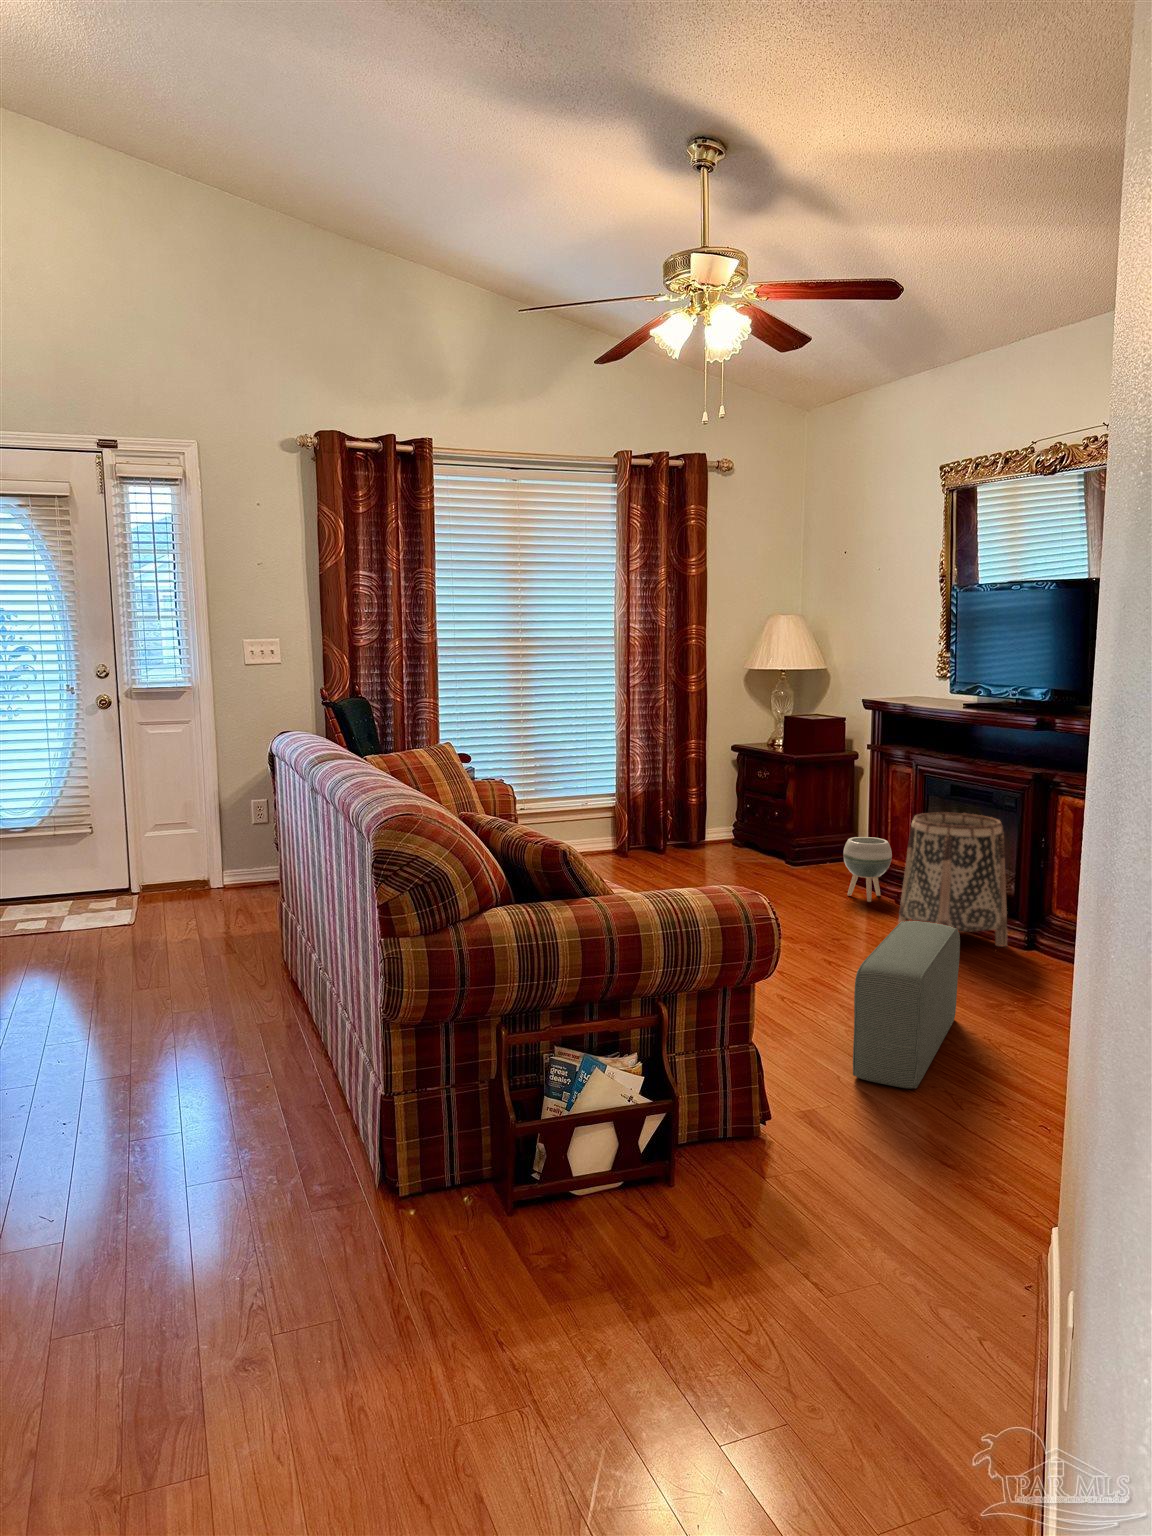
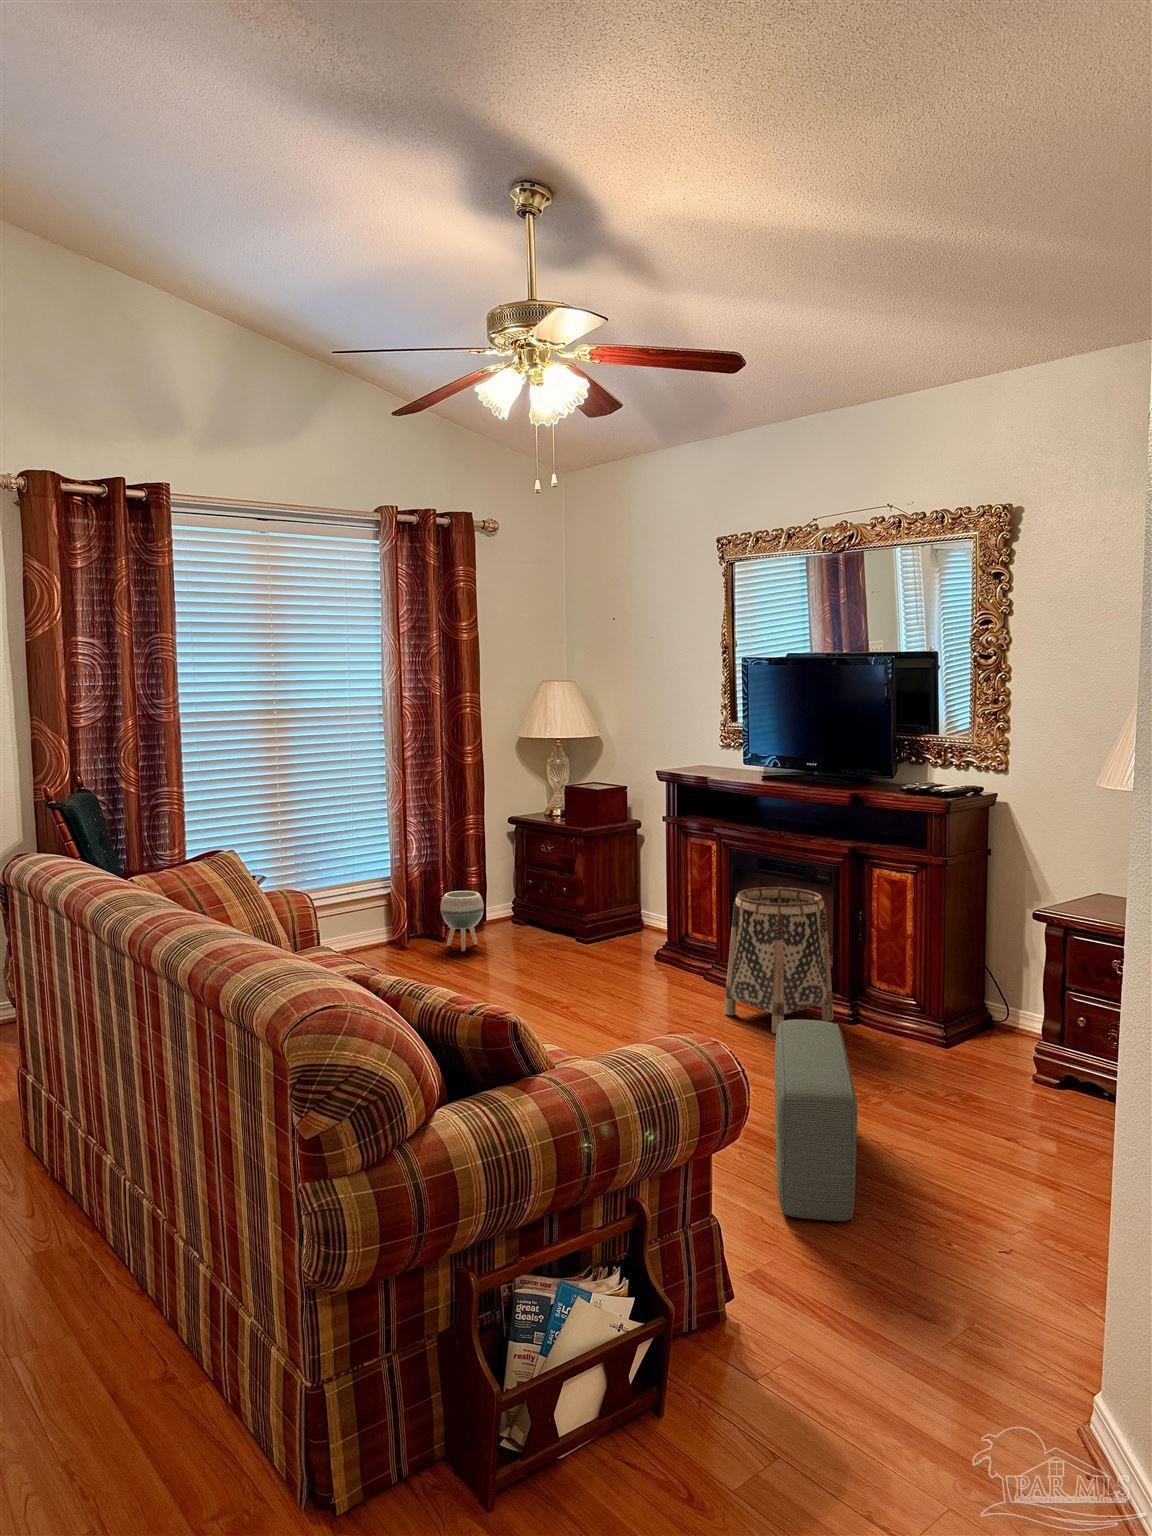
planter: present [843,837,892,902] -> present [441,891,484,951]

